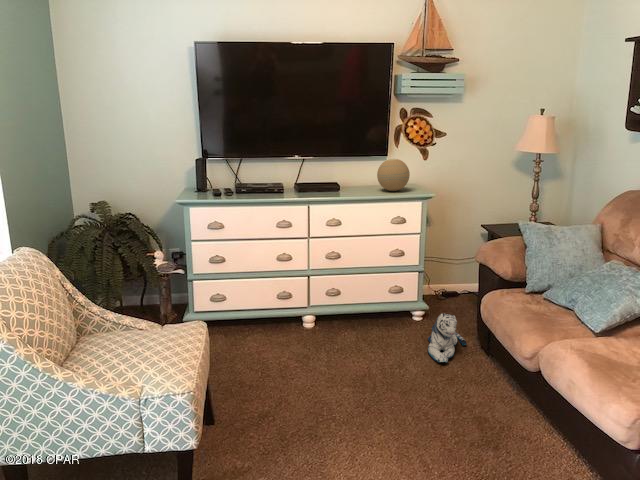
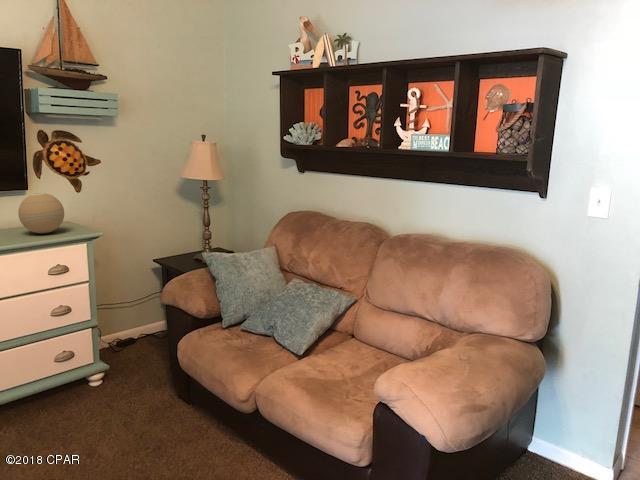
plush toy: present [428,314,466,363] -> none [117,370,164,432]

